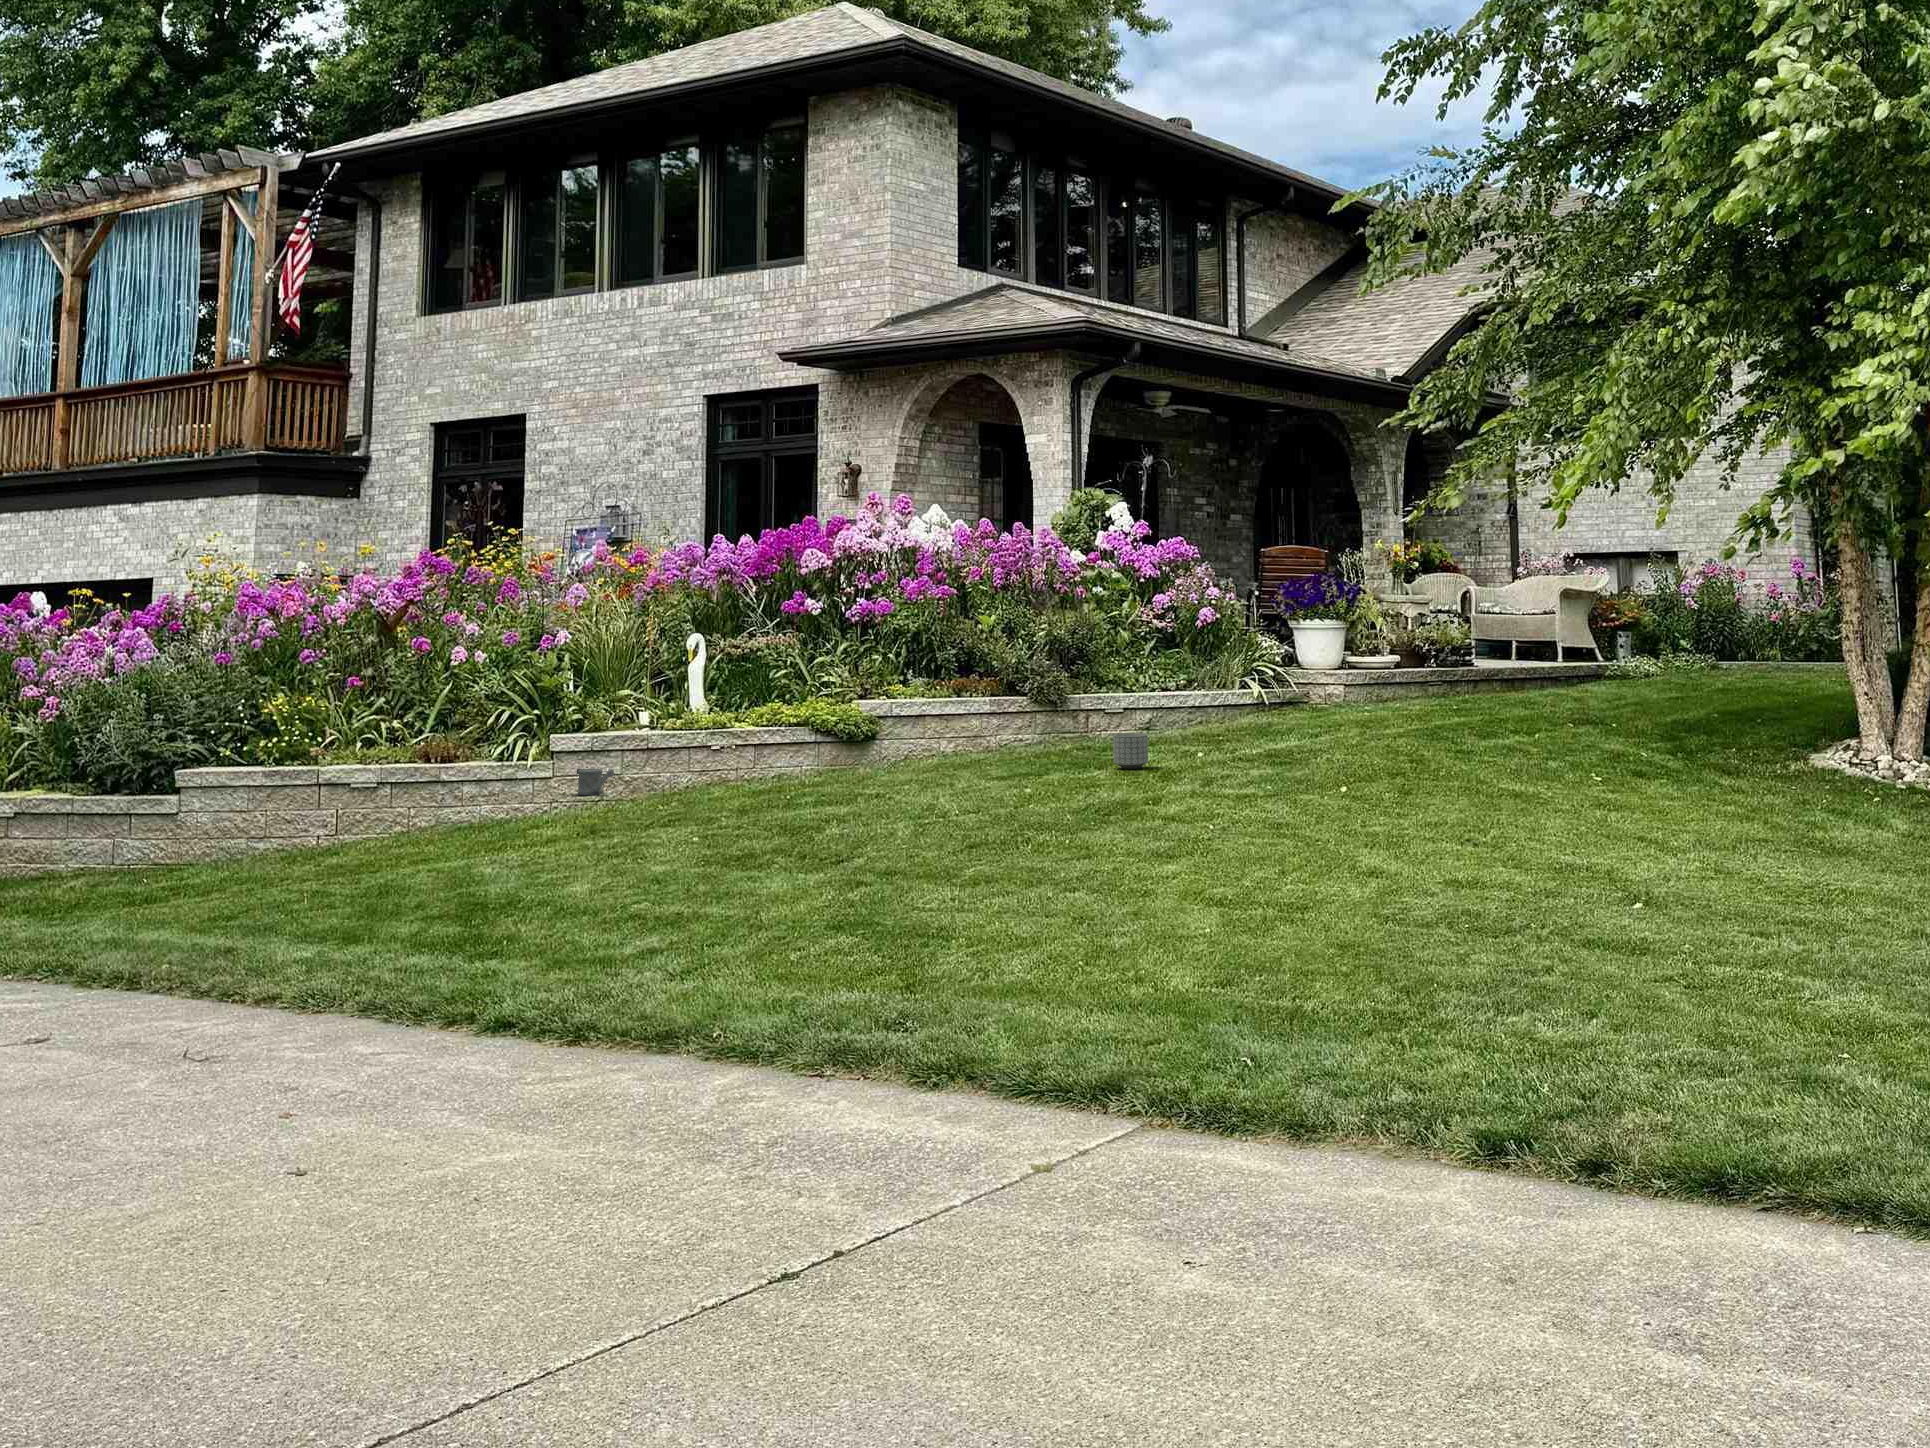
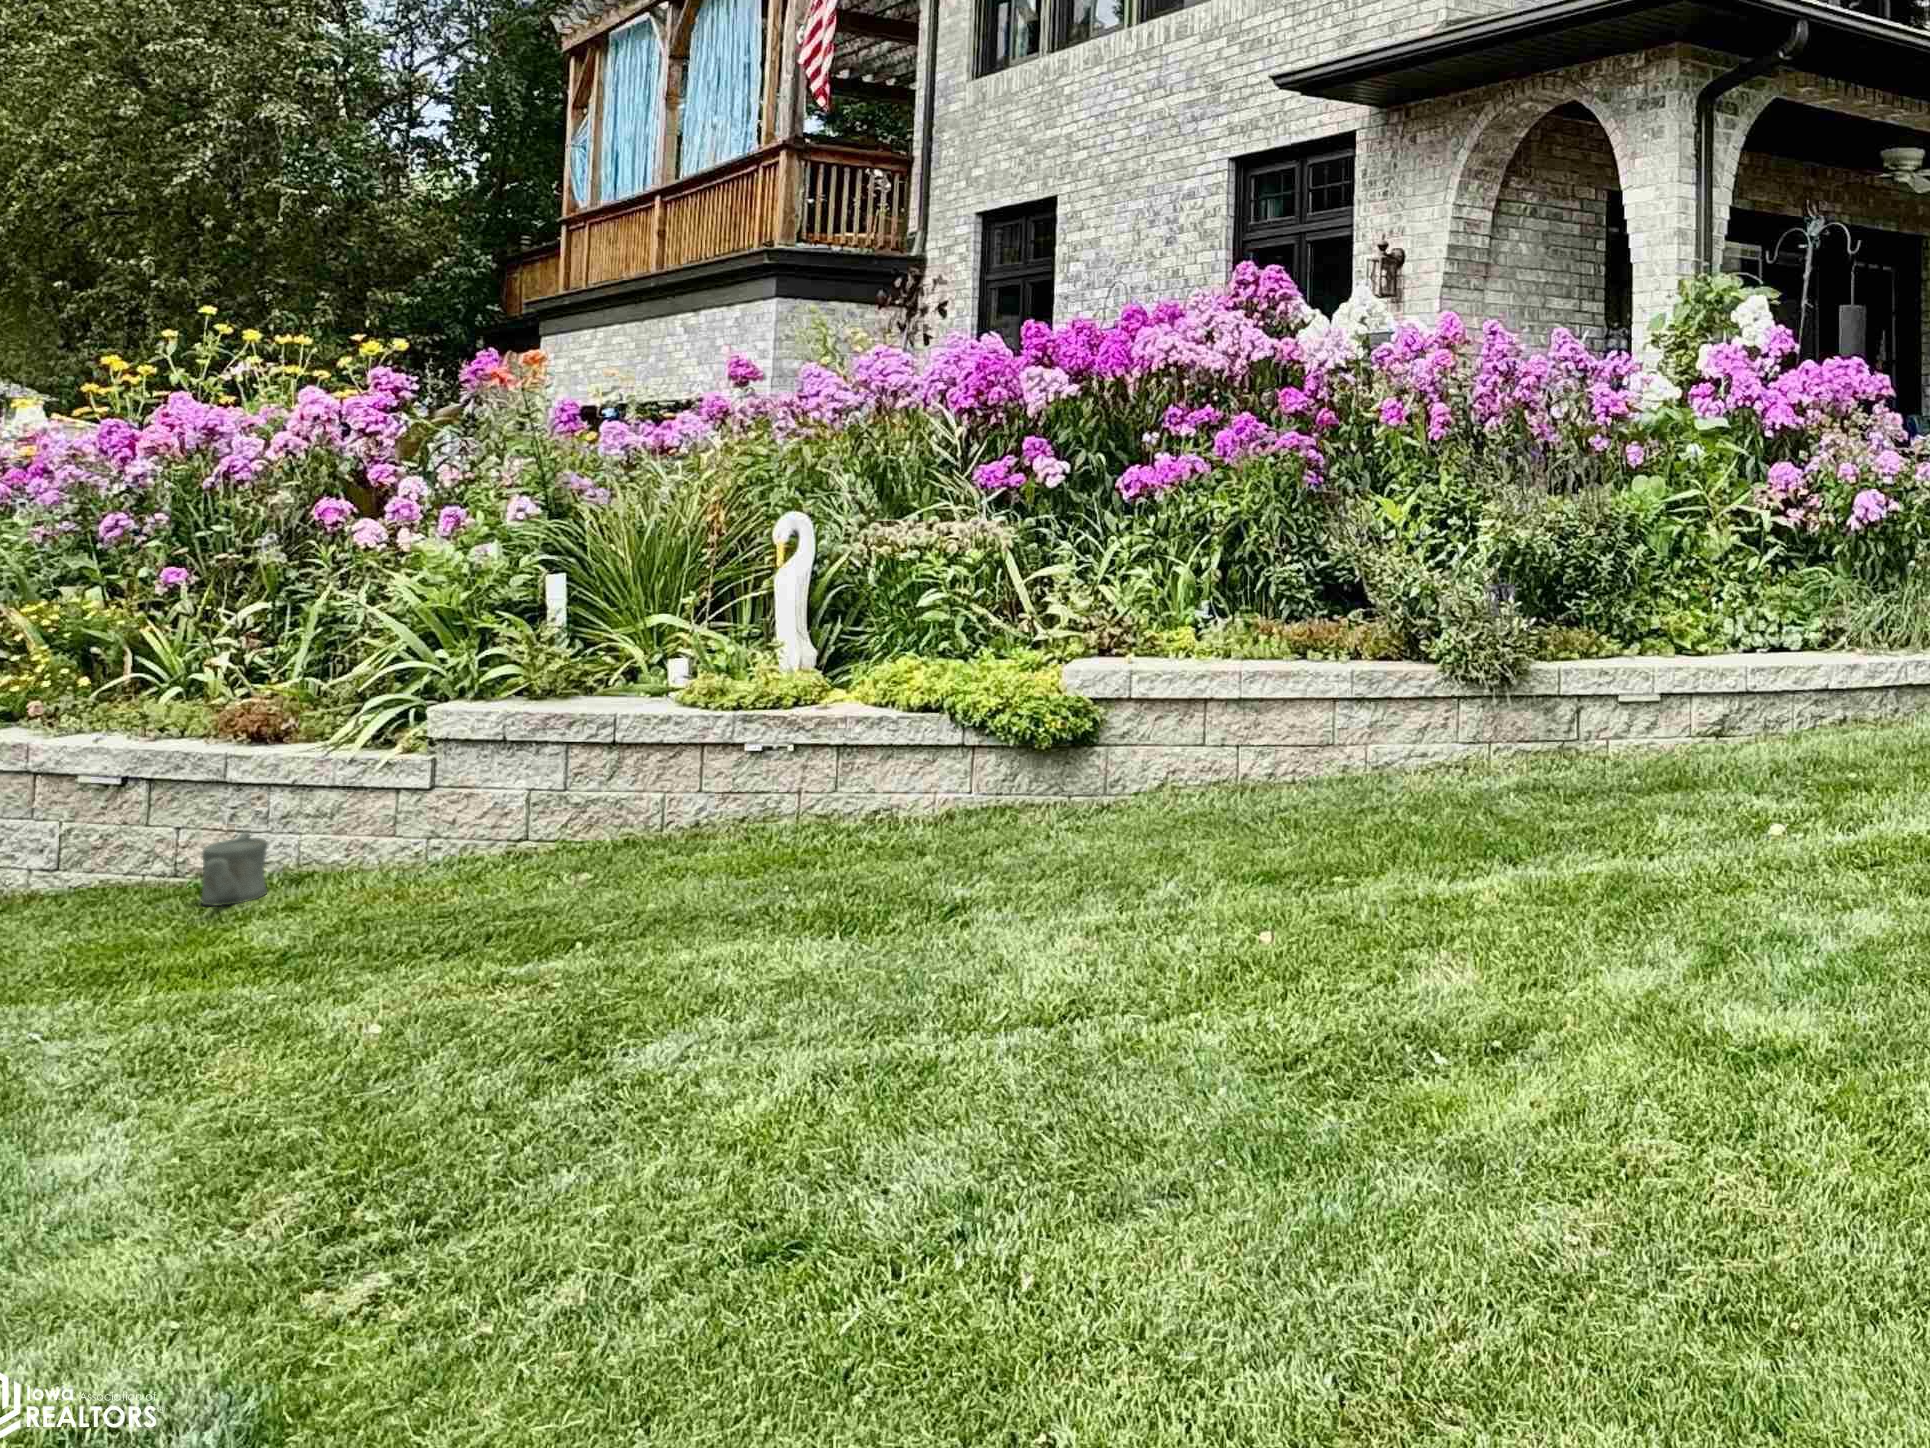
planter: present [1113,733,1148,769] -> none [1308,892,1409,1013]

